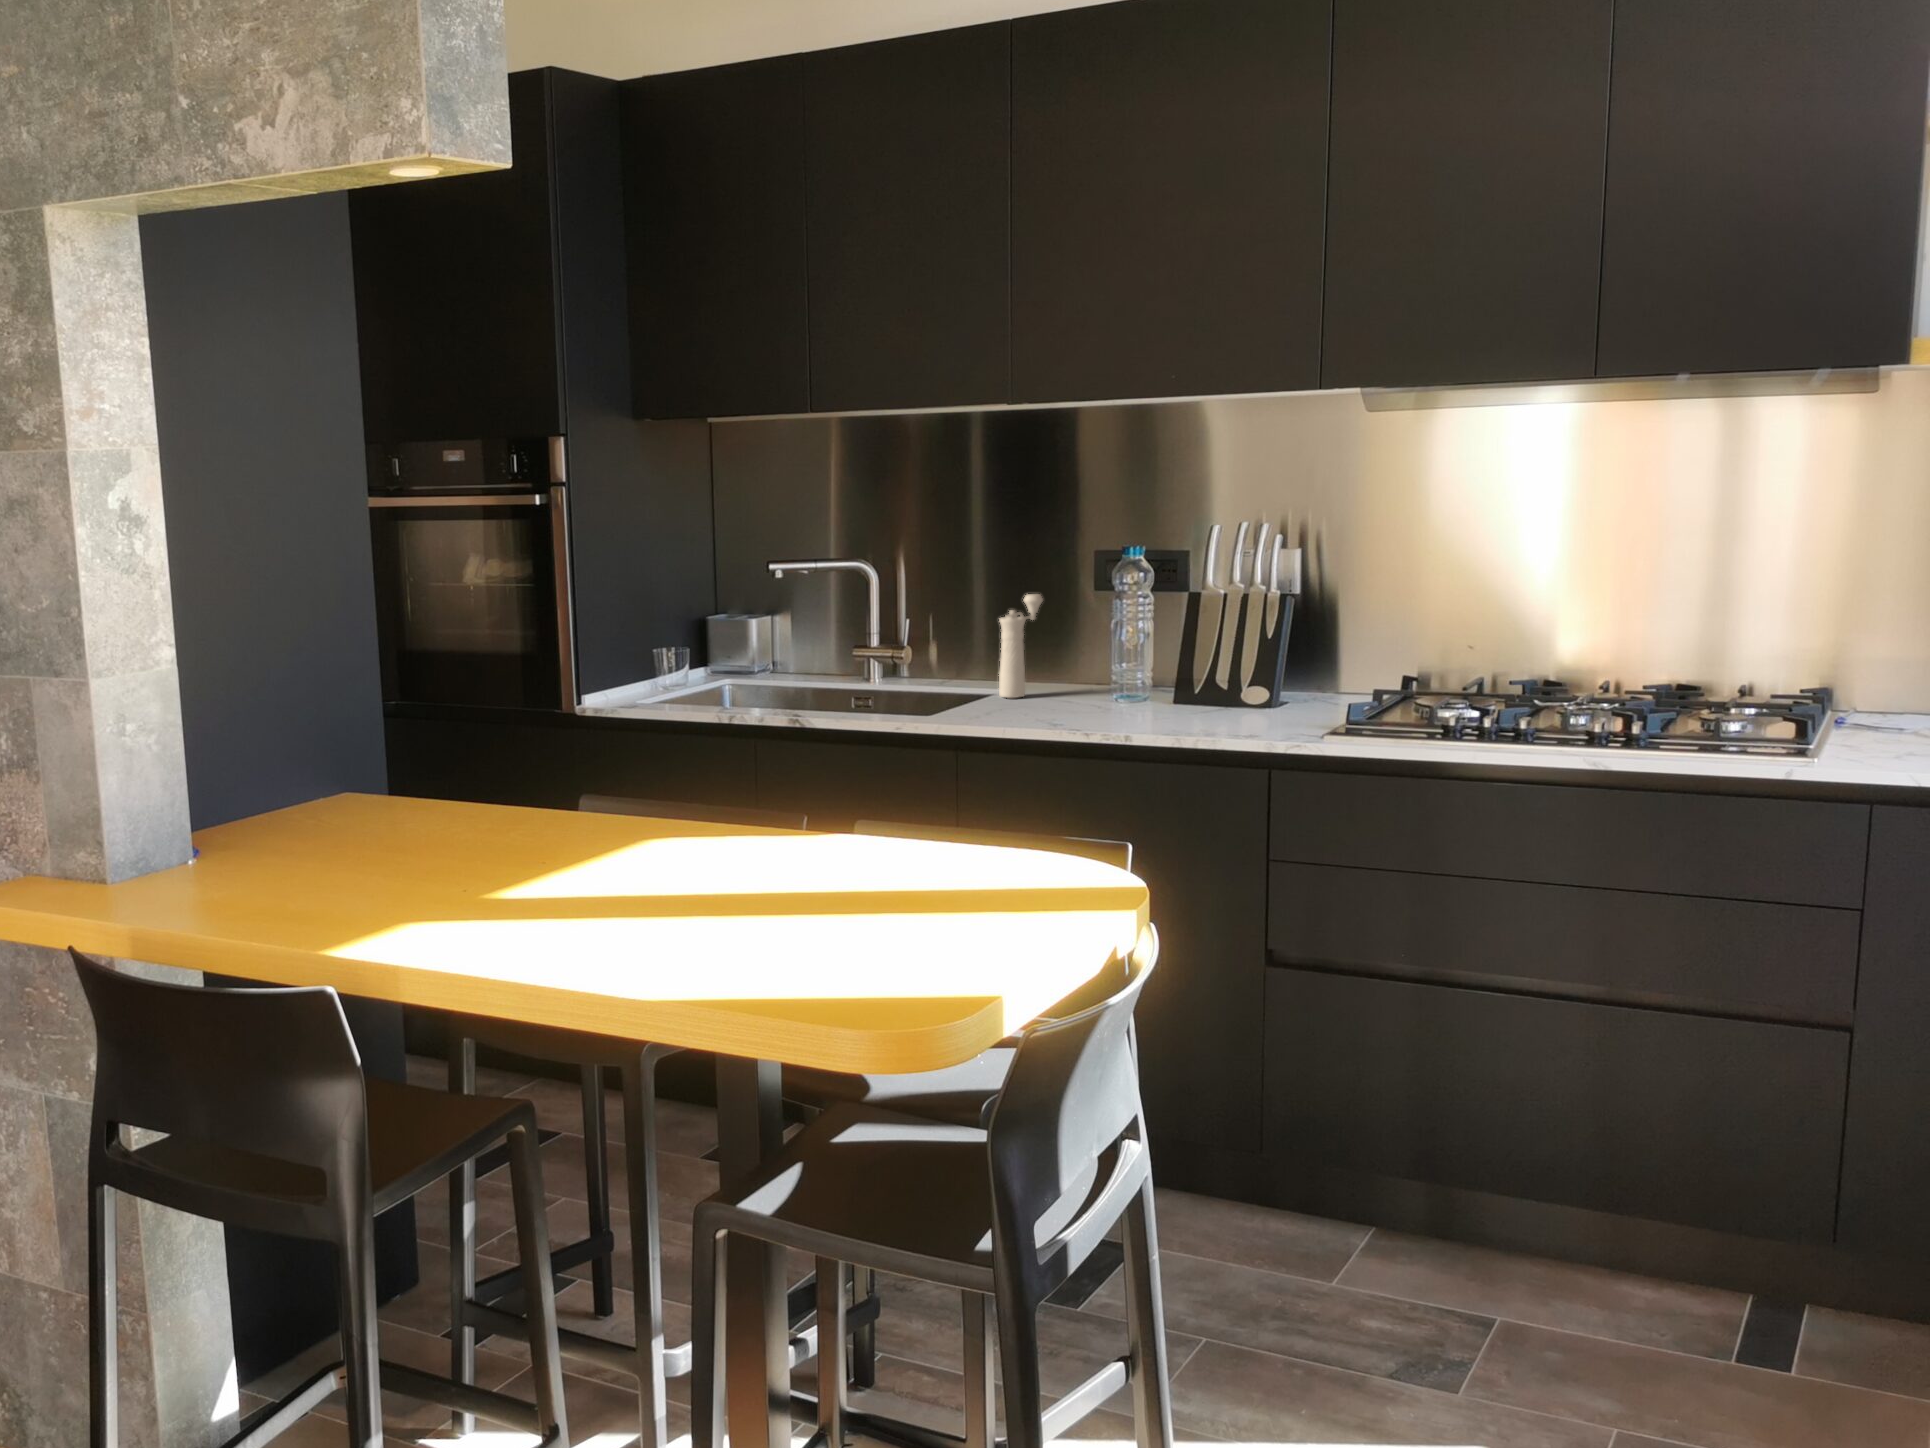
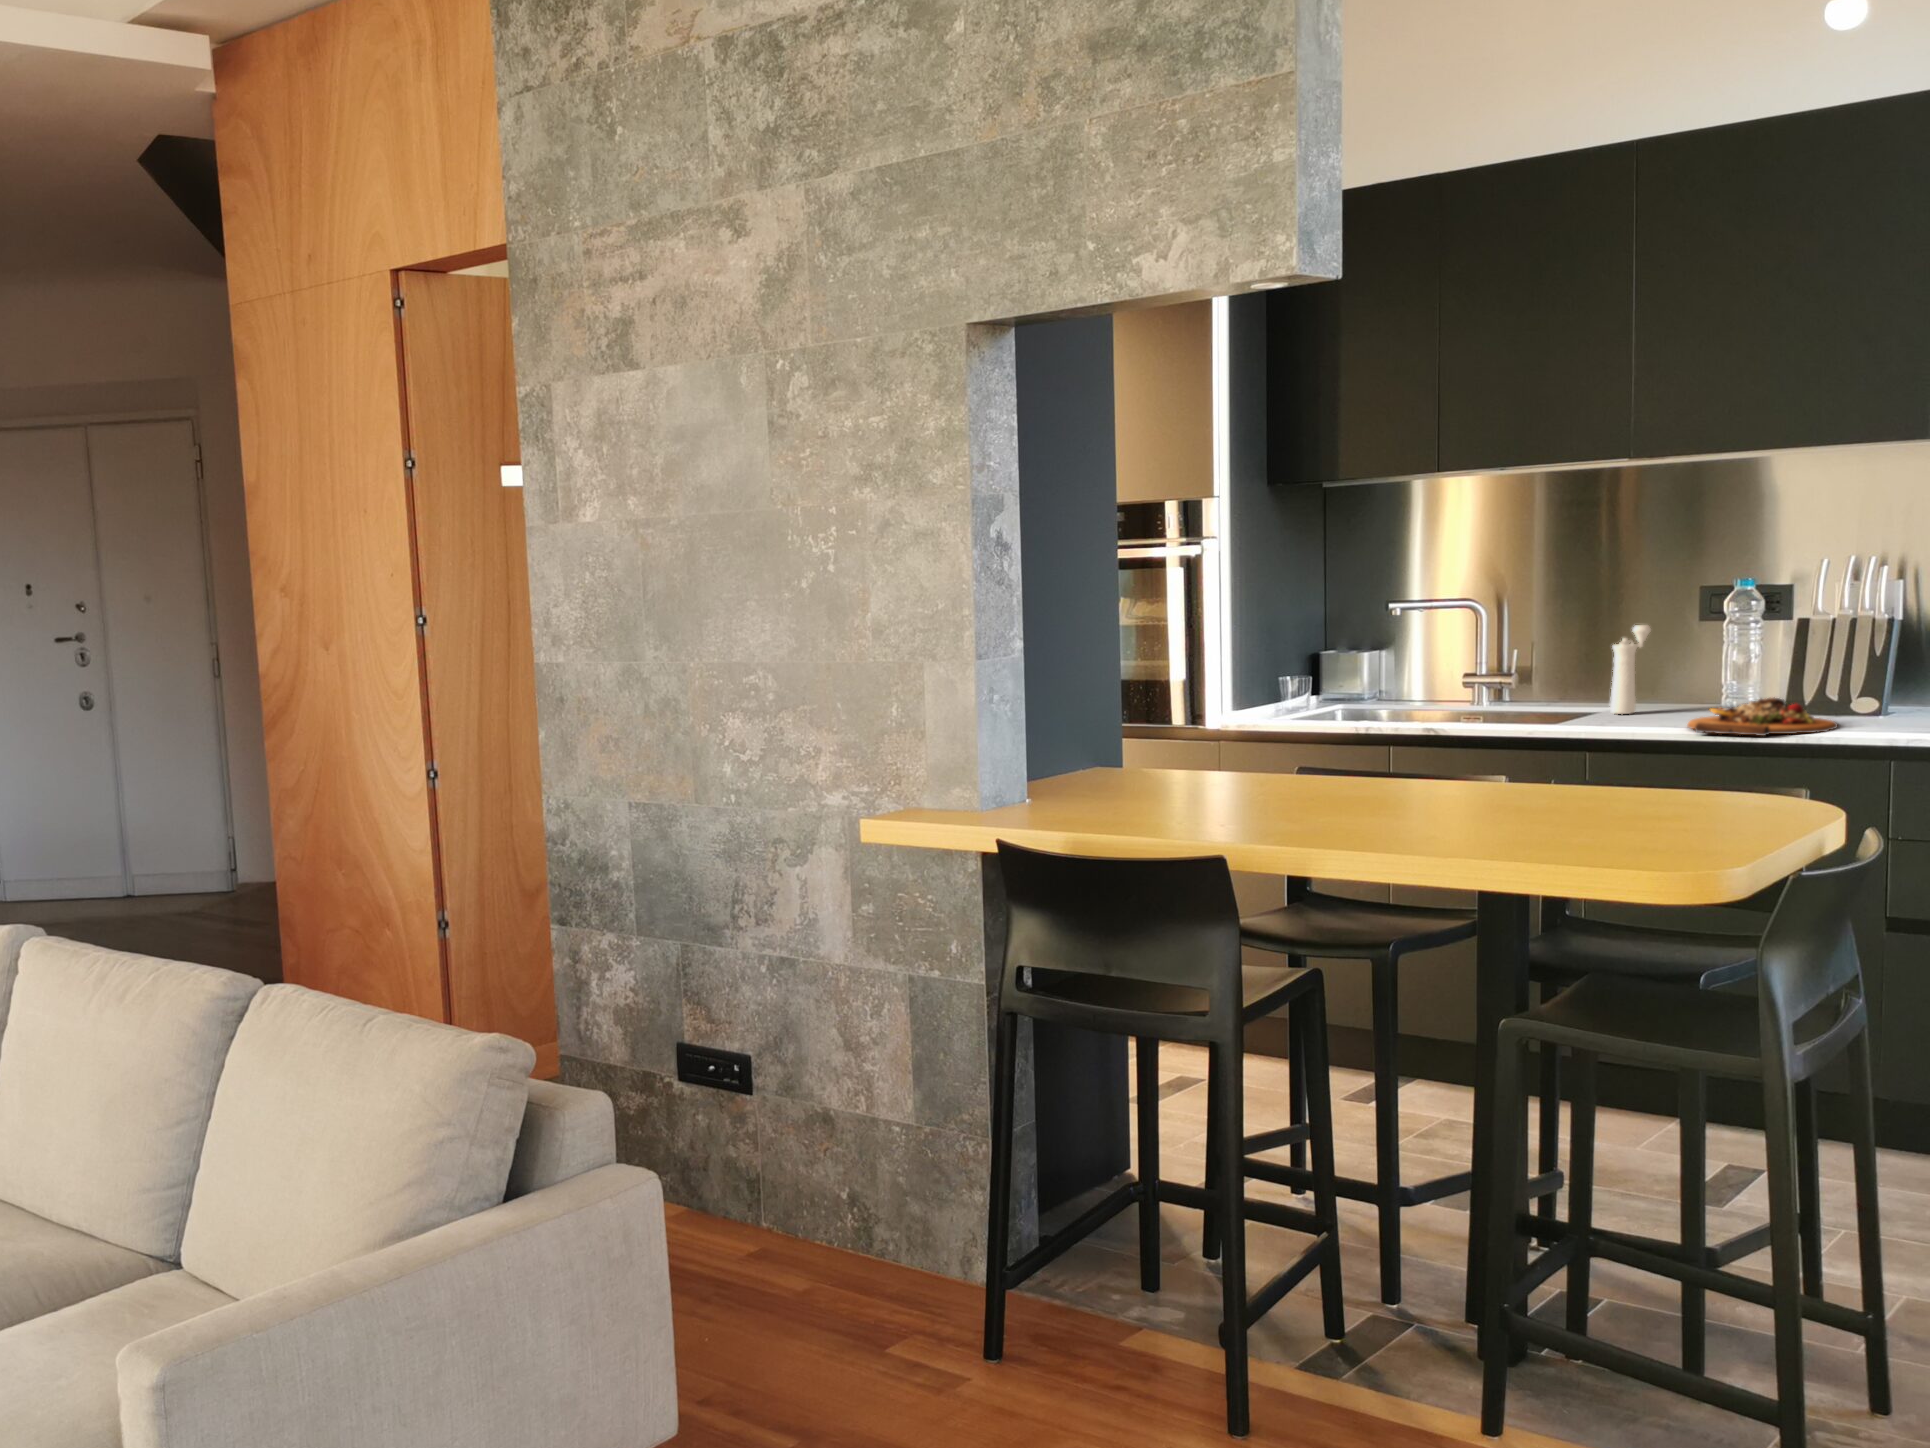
cutting board: none [1068,683,1225,732] -> present [1687,697,1838,736]

